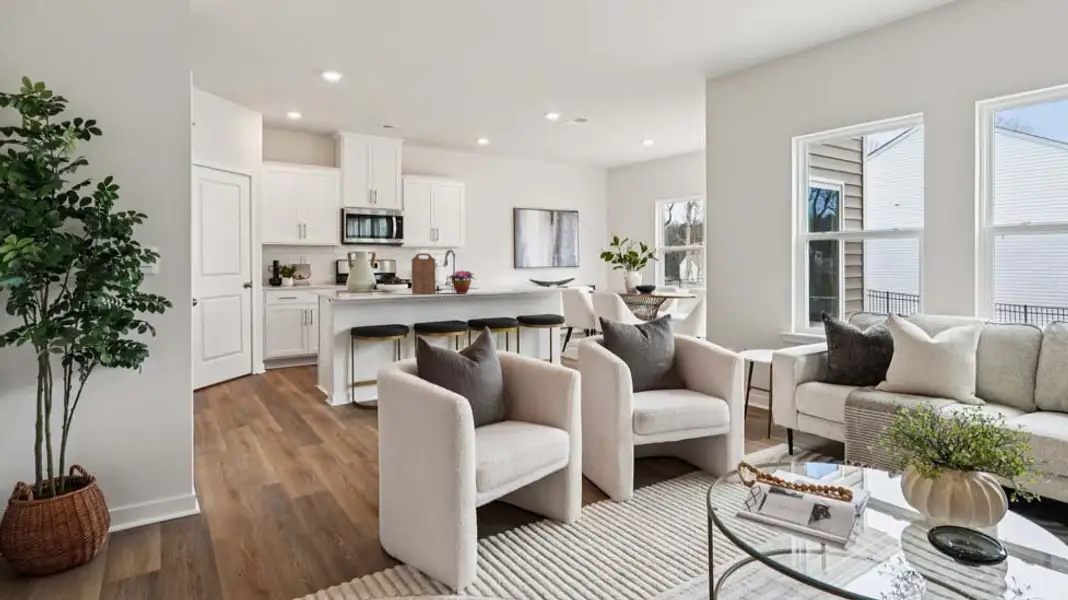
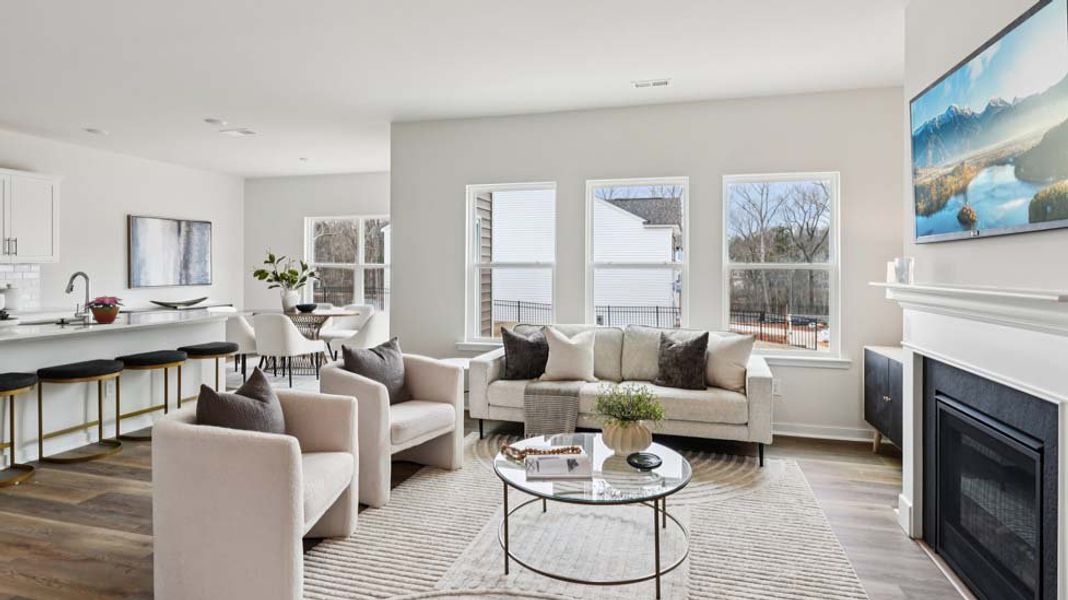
cutting board: present [412,253,436,295] -> none [32,276,70,328]

